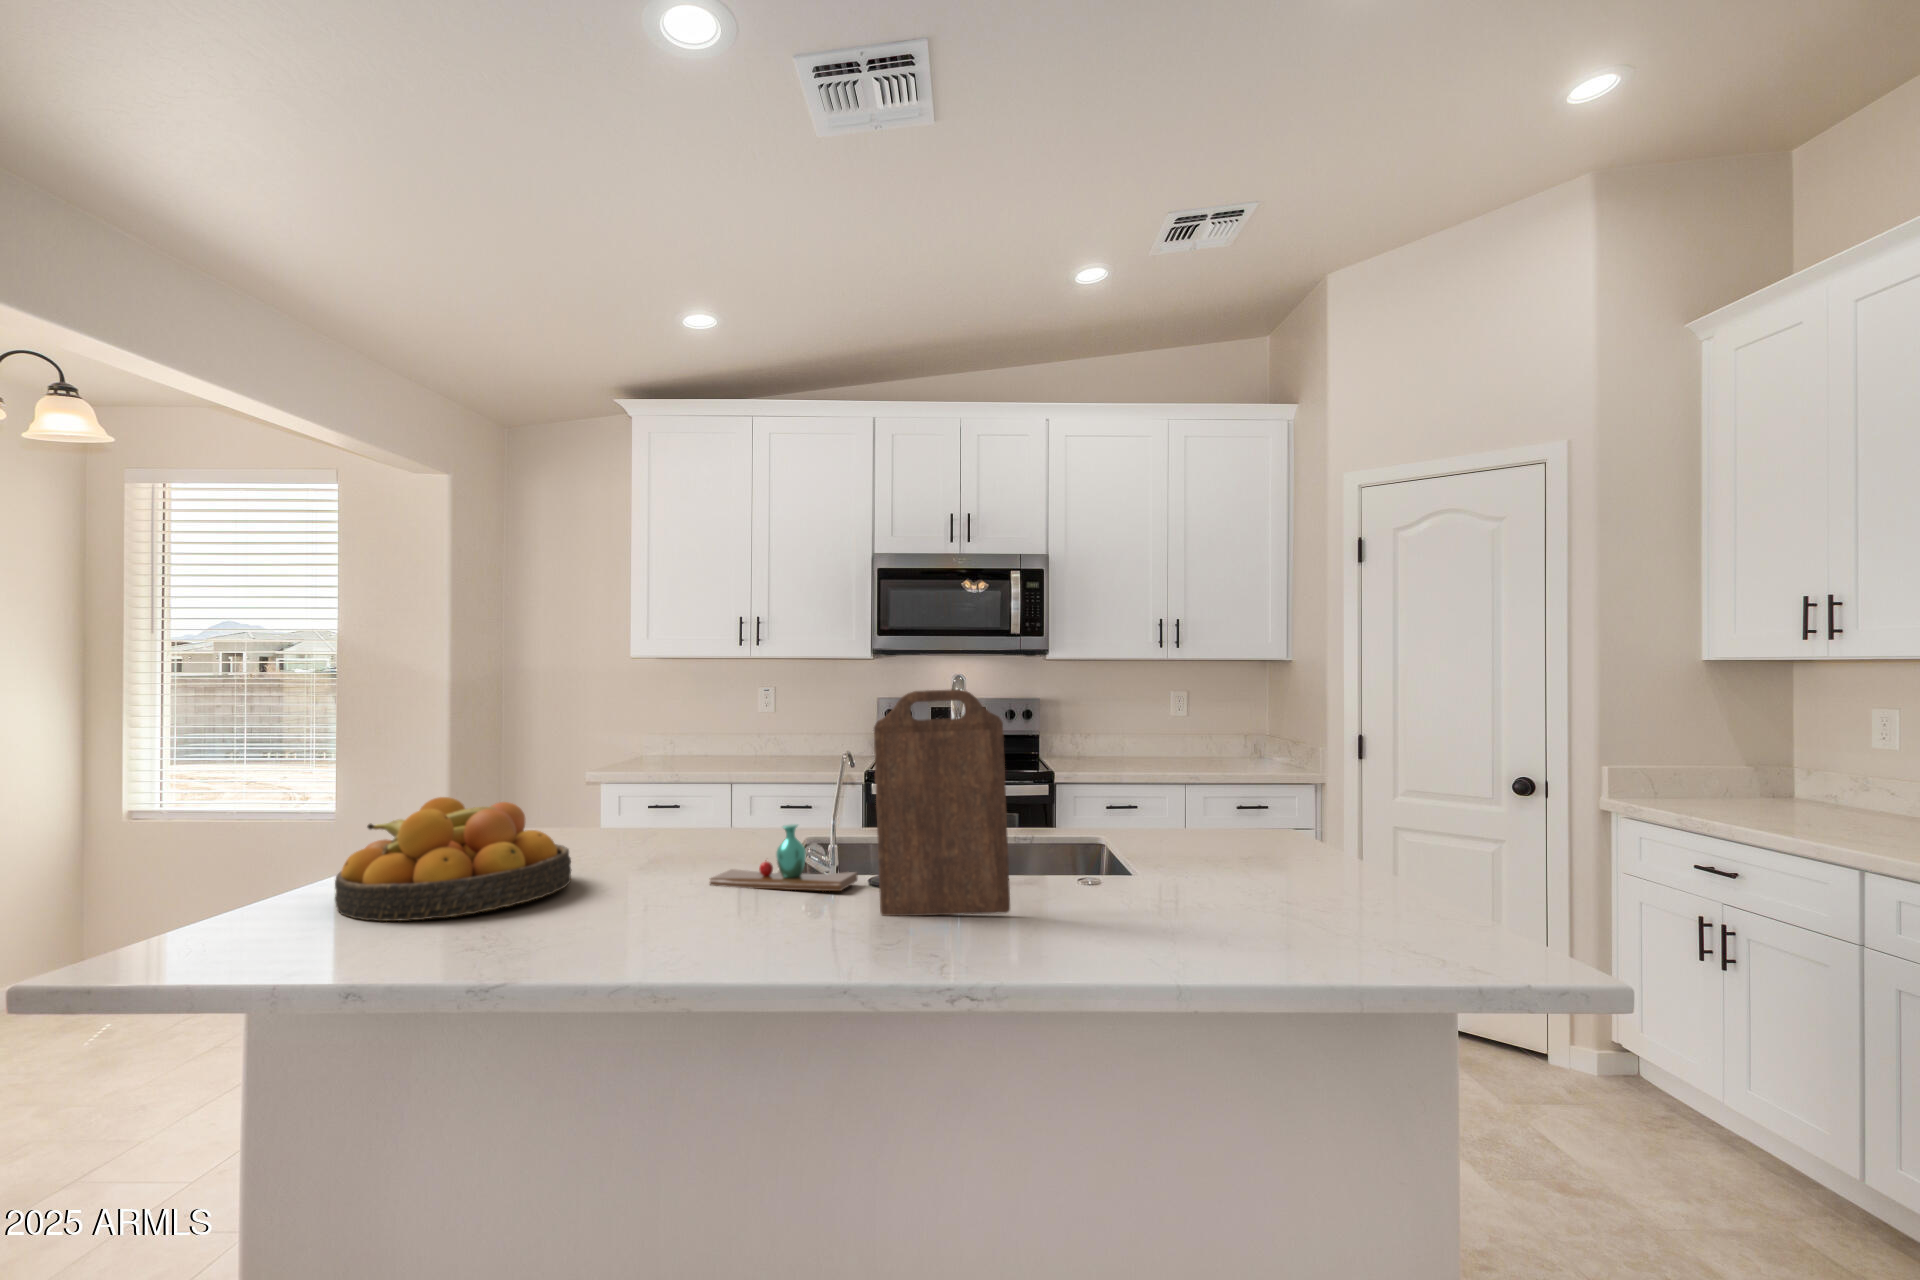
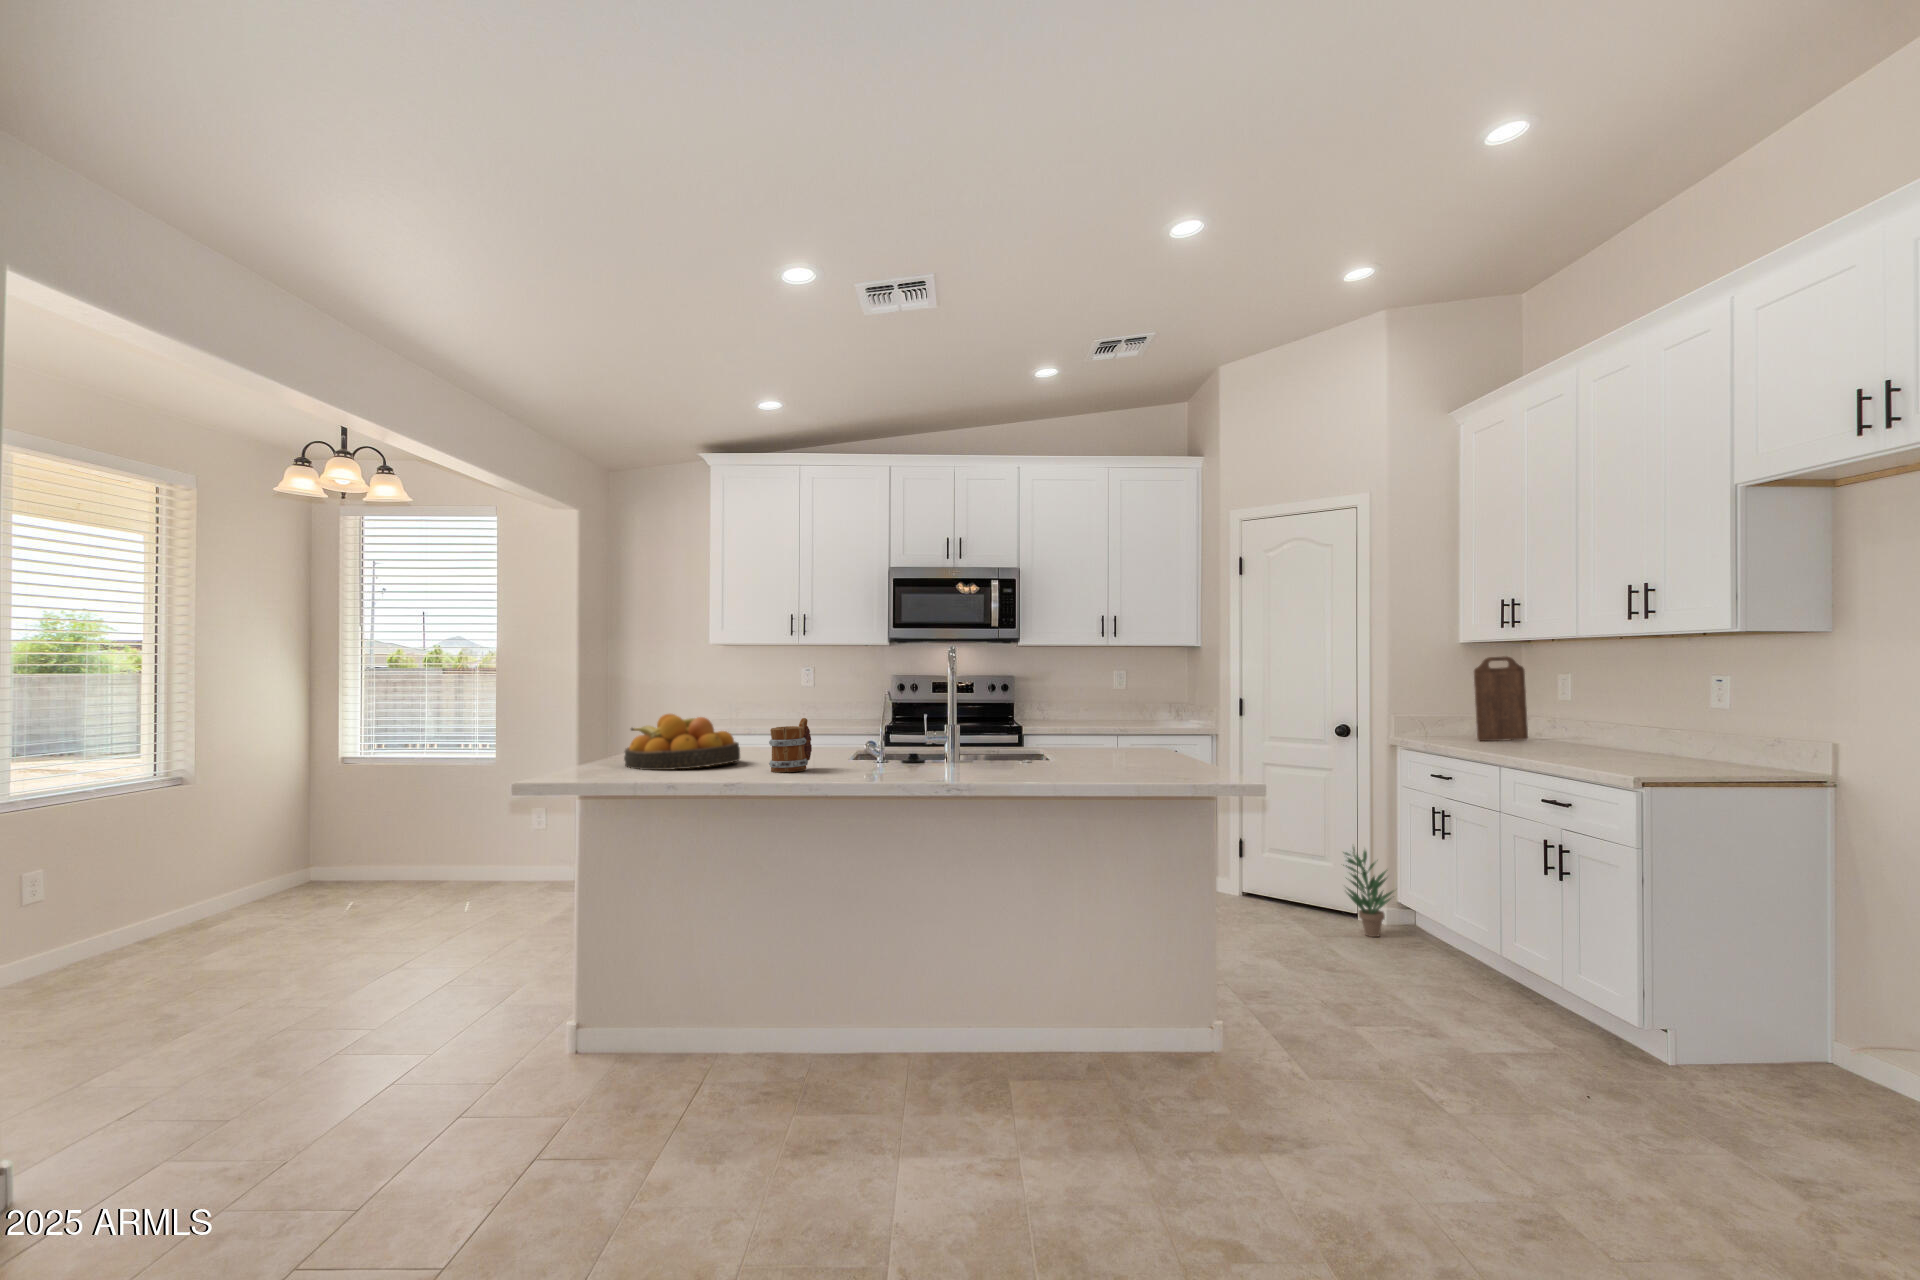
cutting board: present [874,689,1010,916] -> present [1474,656,1528,741]
mug: none [602,814,695,932] -> present [769,718,812,772]
vase: present [710,824,858,891] -> none [813,729,894,763]
potted plant: none [1534,957,1628,1103] -> present [1343,848,1393,937]

